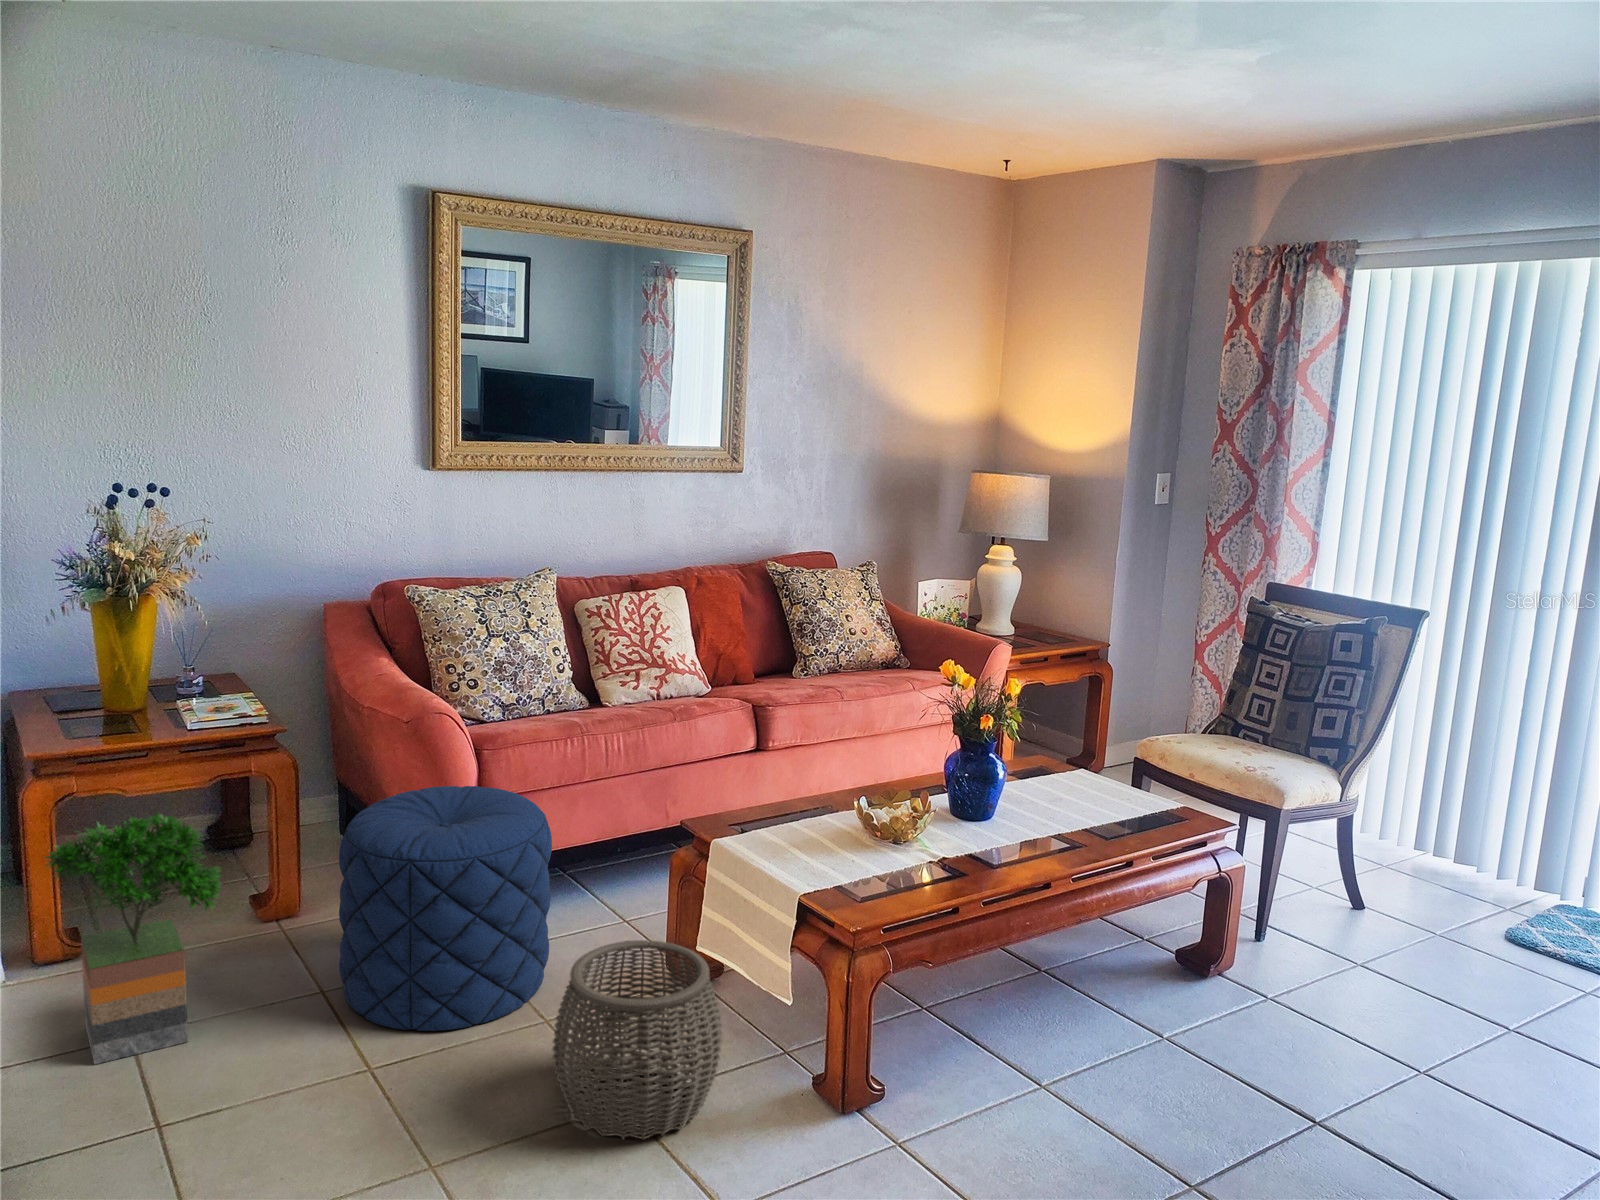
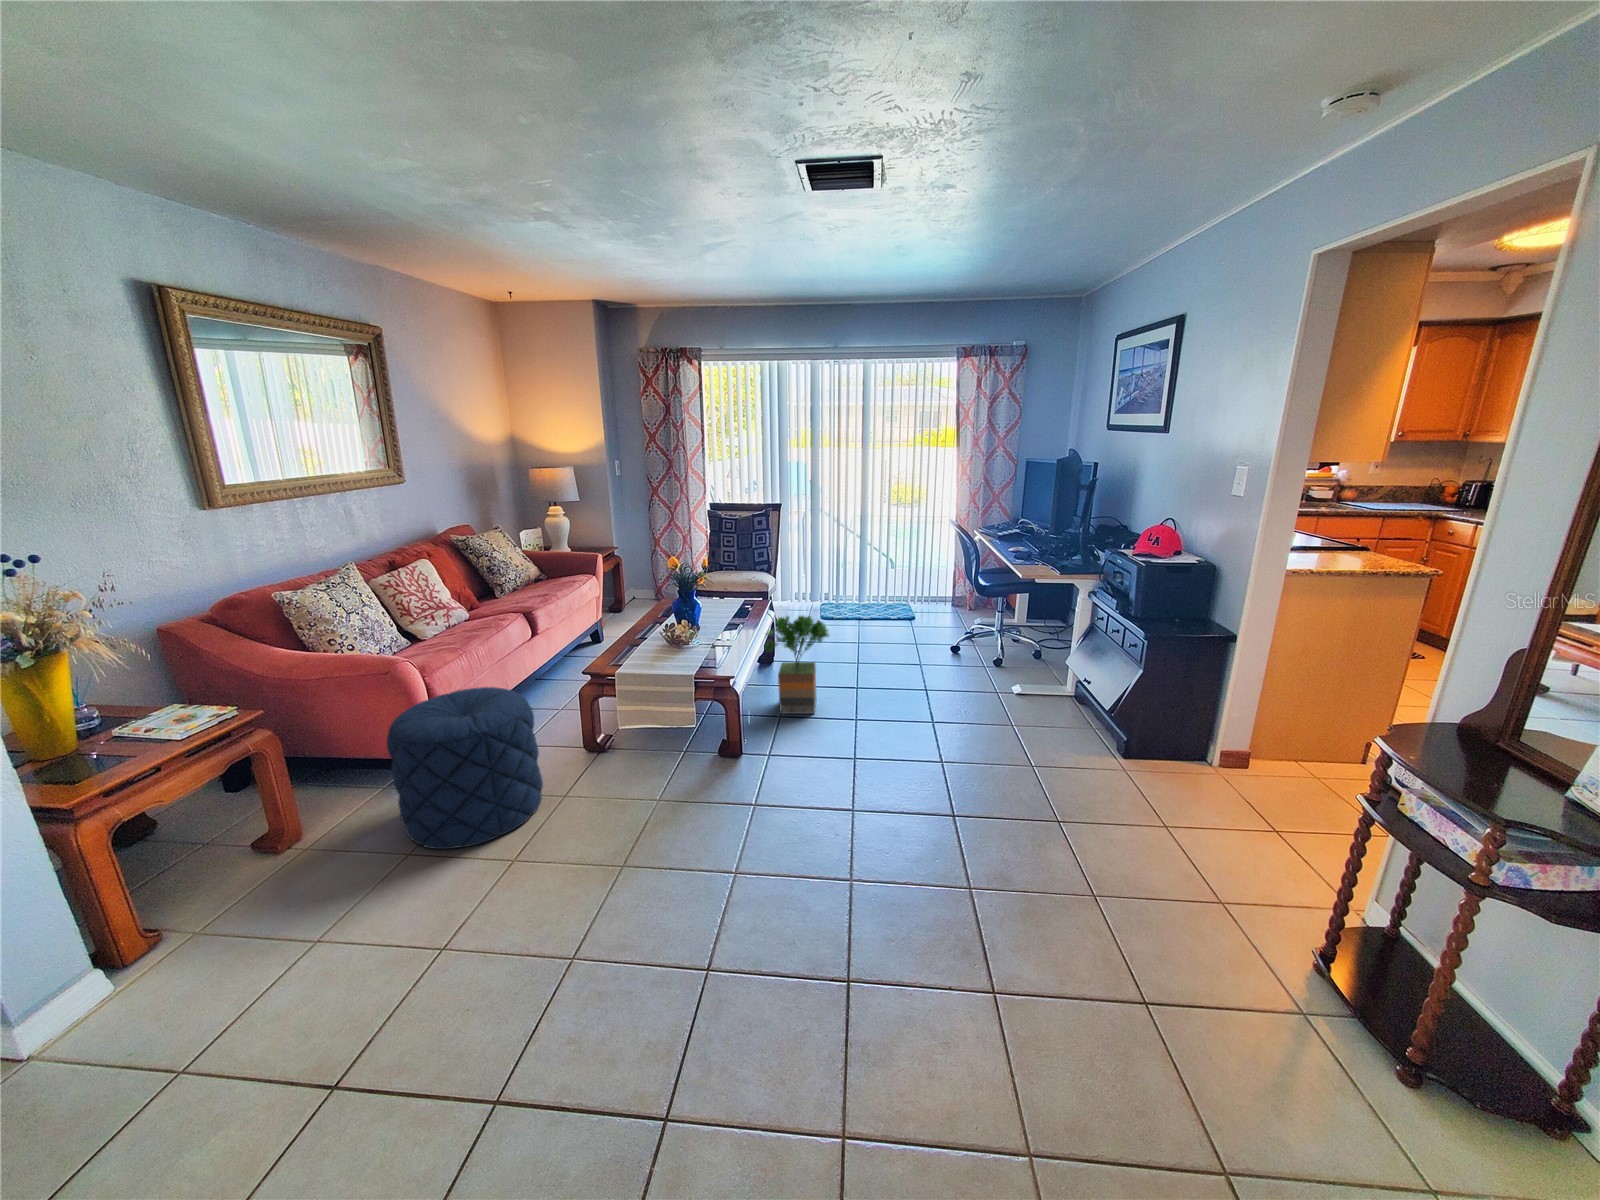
potted tree: present [45,813,221,1064] -> present [765,616,828,714]
woven basket: present [552,940,723,1140] -> none [614,712,704,811]

